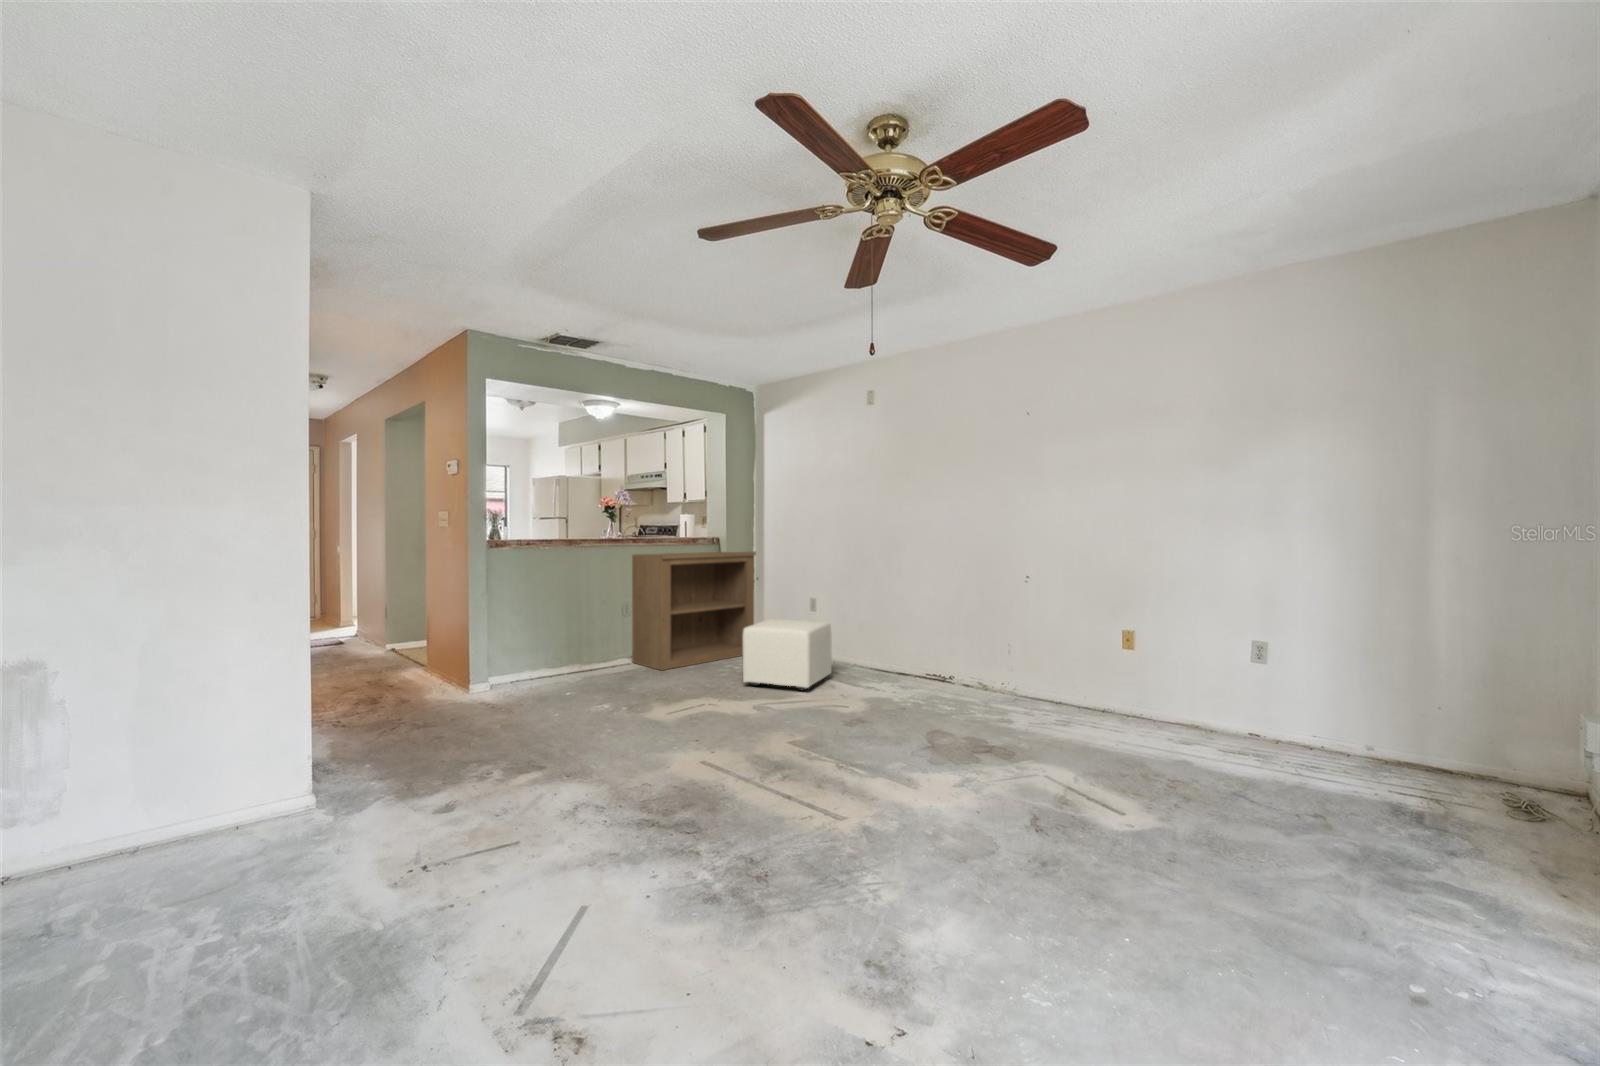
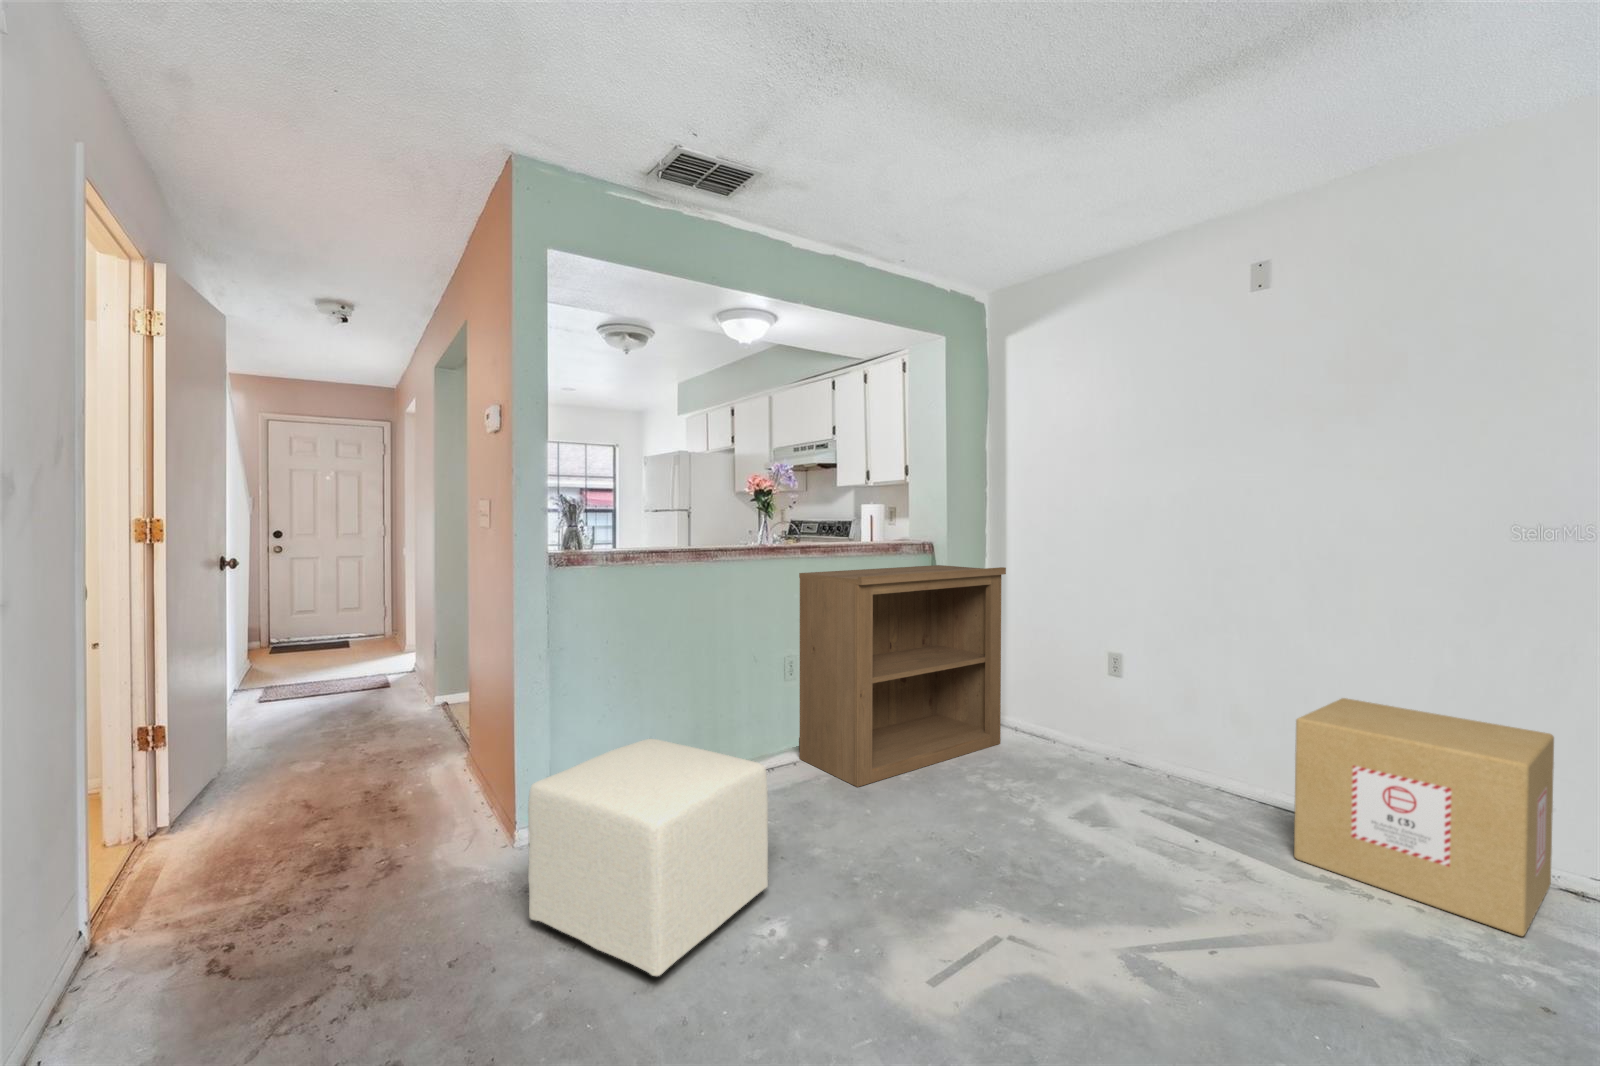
cardboard box: none [860,610,958,694] -> present [1294,698,1554,936]
ottoman: present [743,619,832,690] -> present [528,739,768,976]

